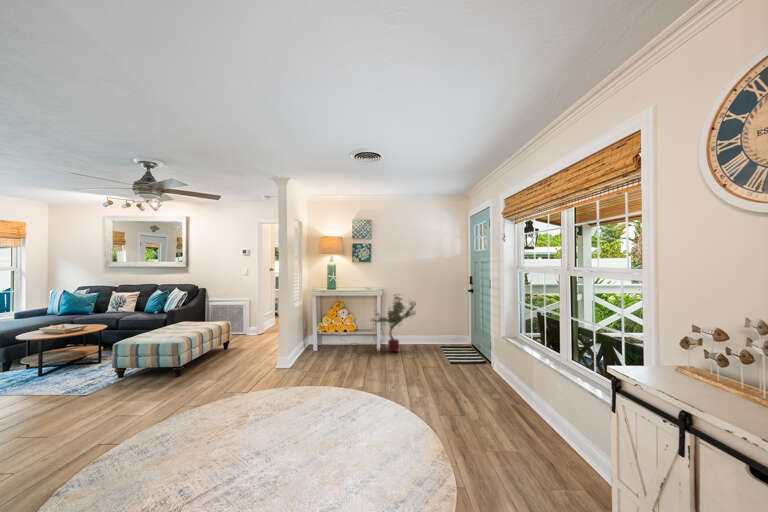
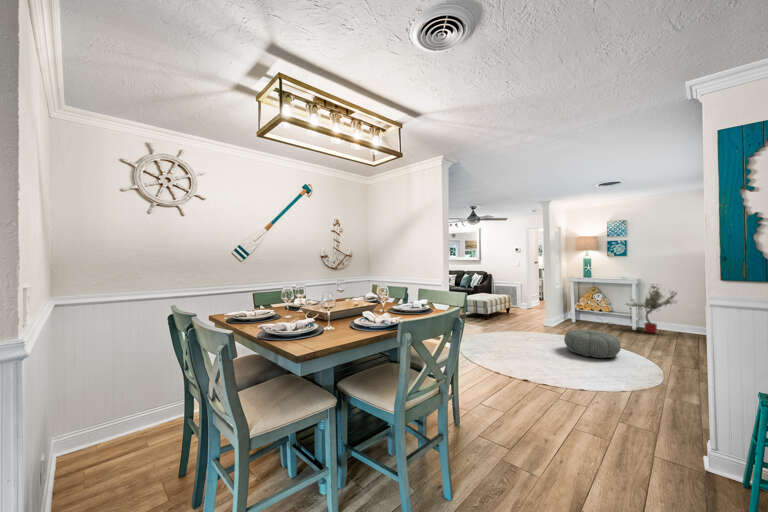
pouf: none [306,375,383,431] -> present [564,329,621,358]

